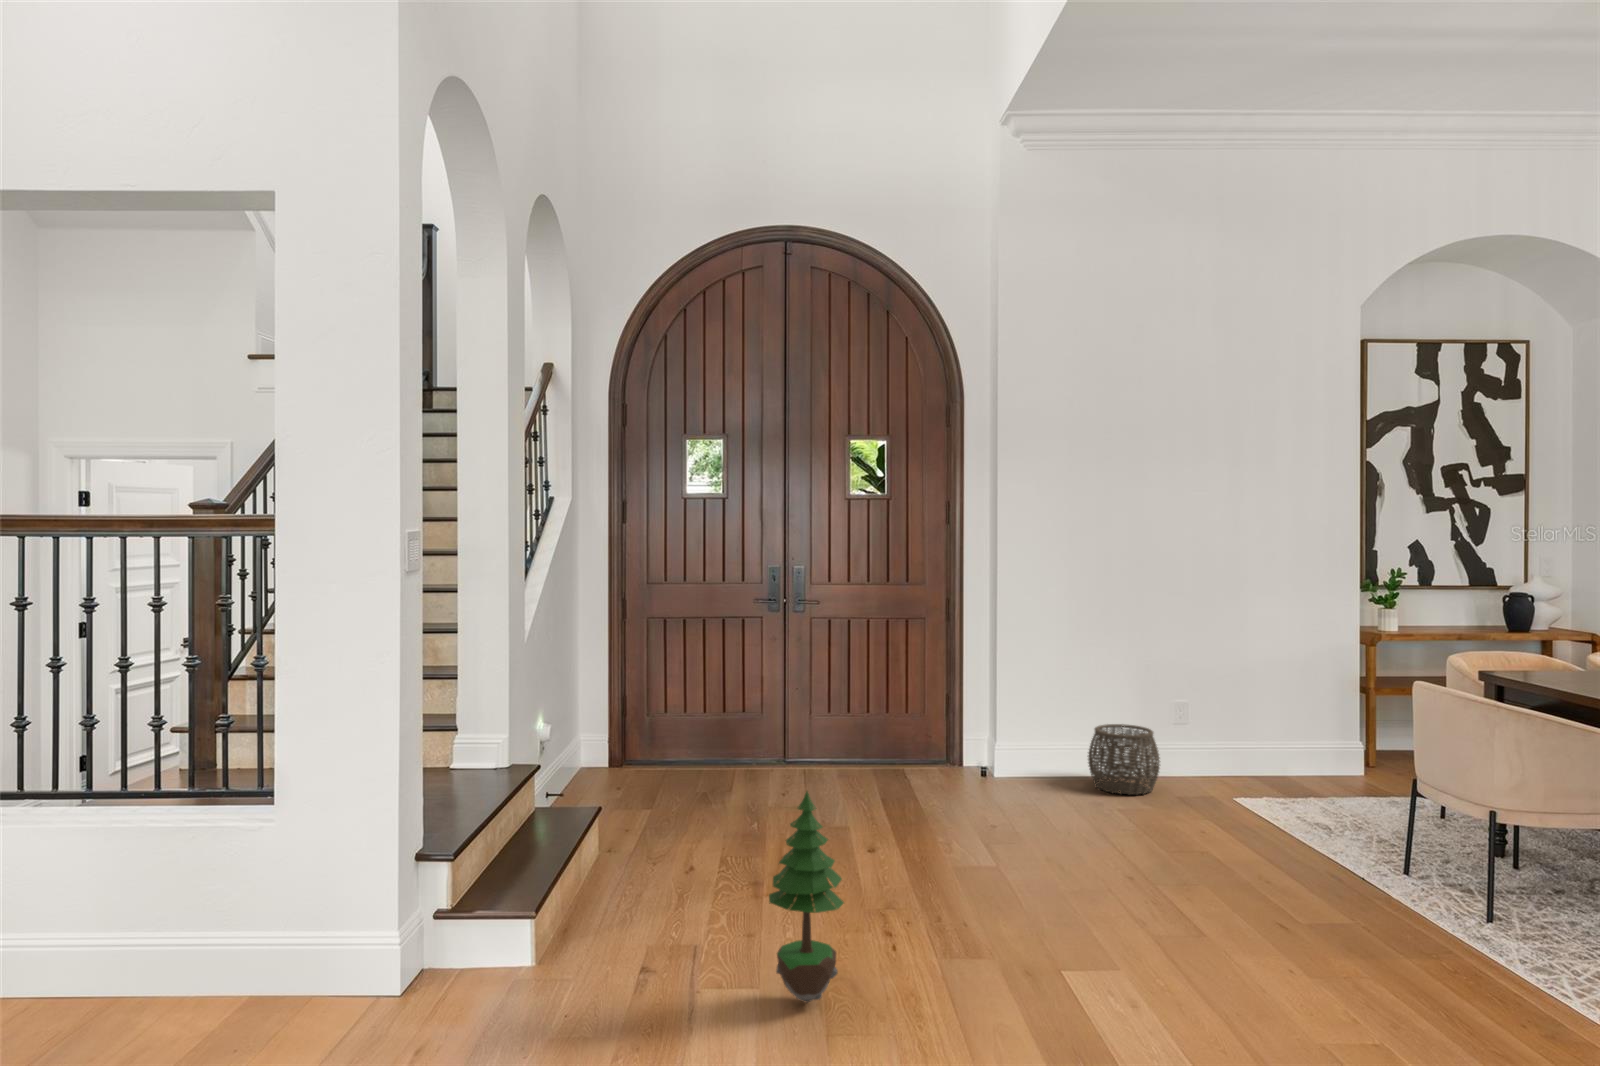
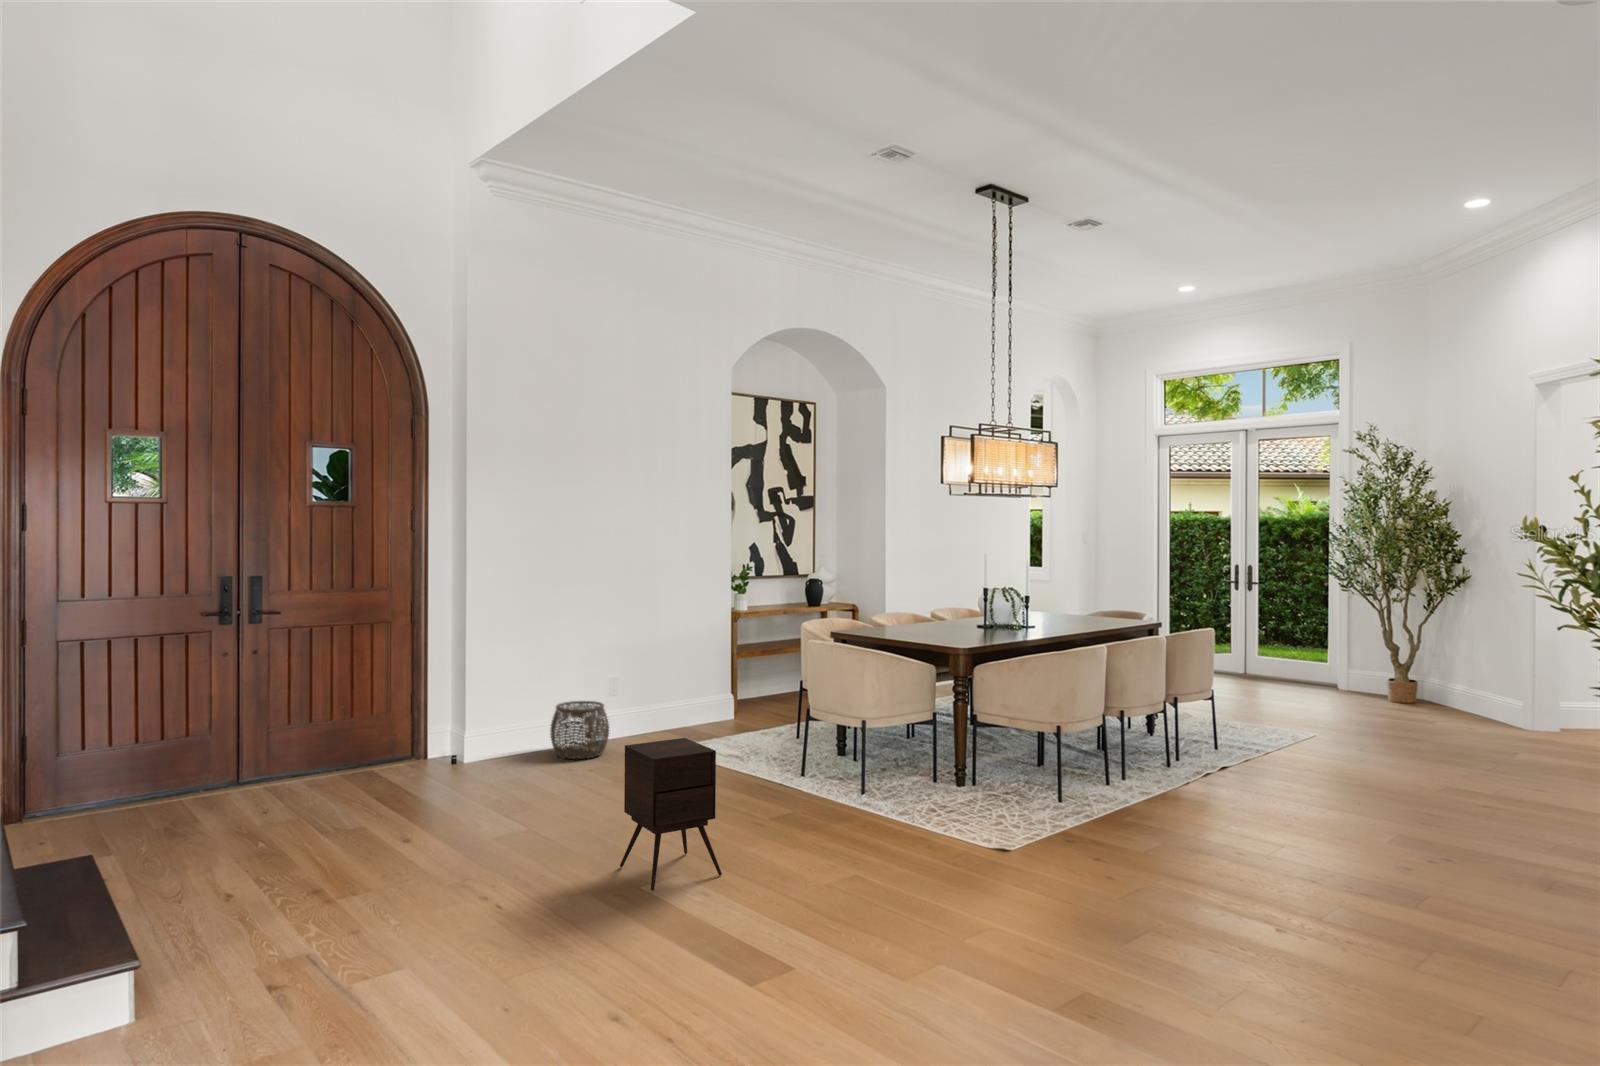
side table: none [1043,785,1161,986] -> present [620,738,722,890]
potted tree: present [769,792,844,1002] -> none [450,773,520,958]

